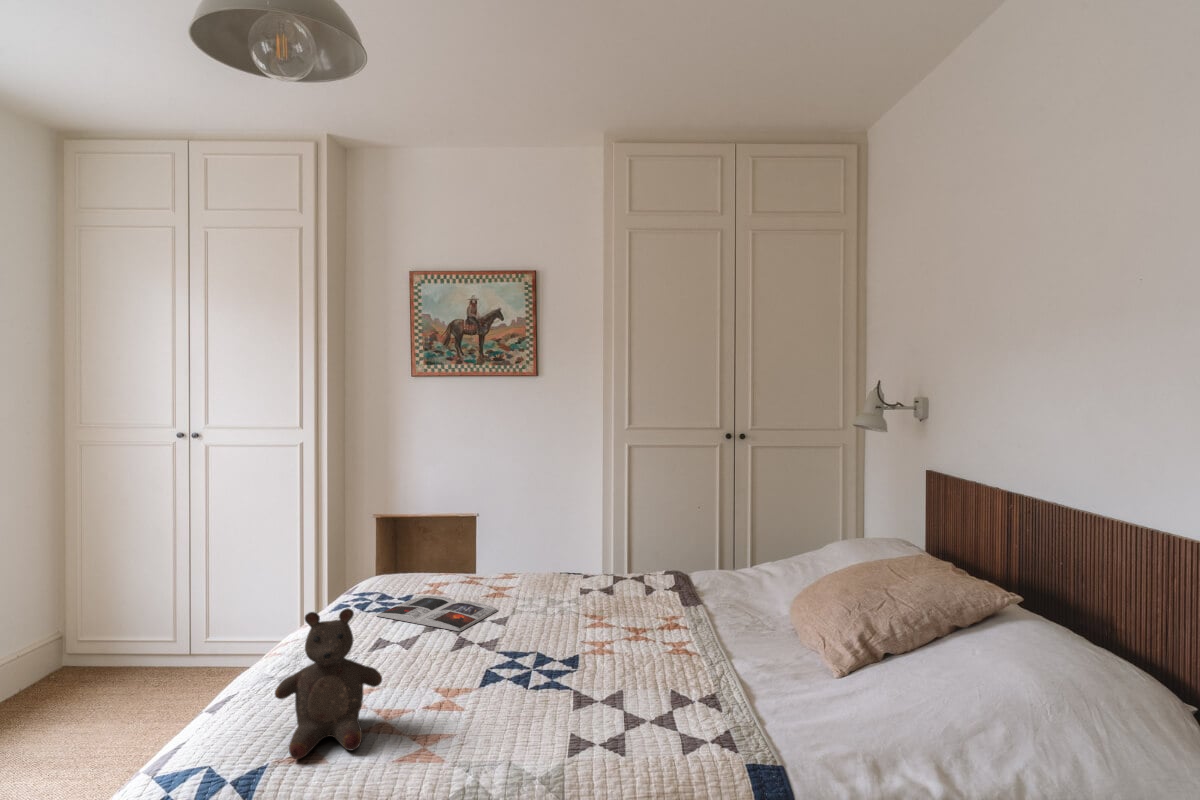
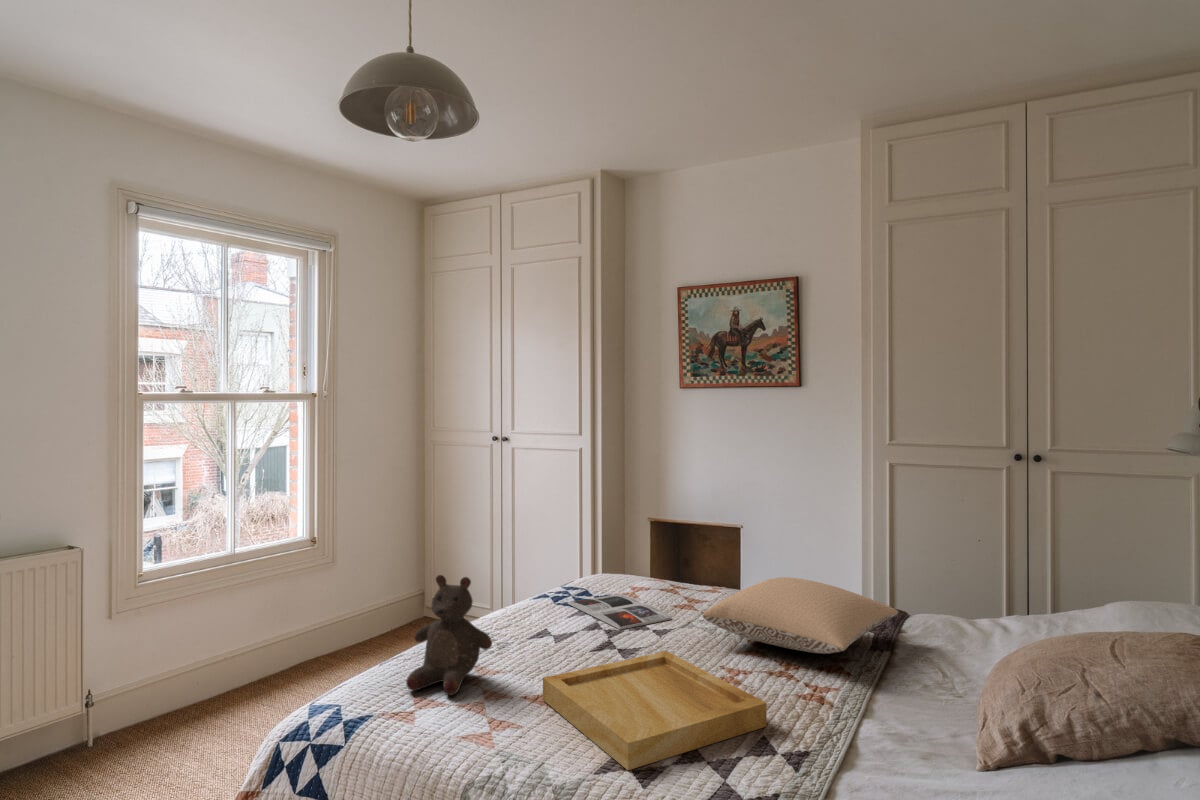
pillow: none [551,553,690,616] -> present [703,577,898,654]
tray: none [460,642,673,766] -> present [543,651,767,770]

